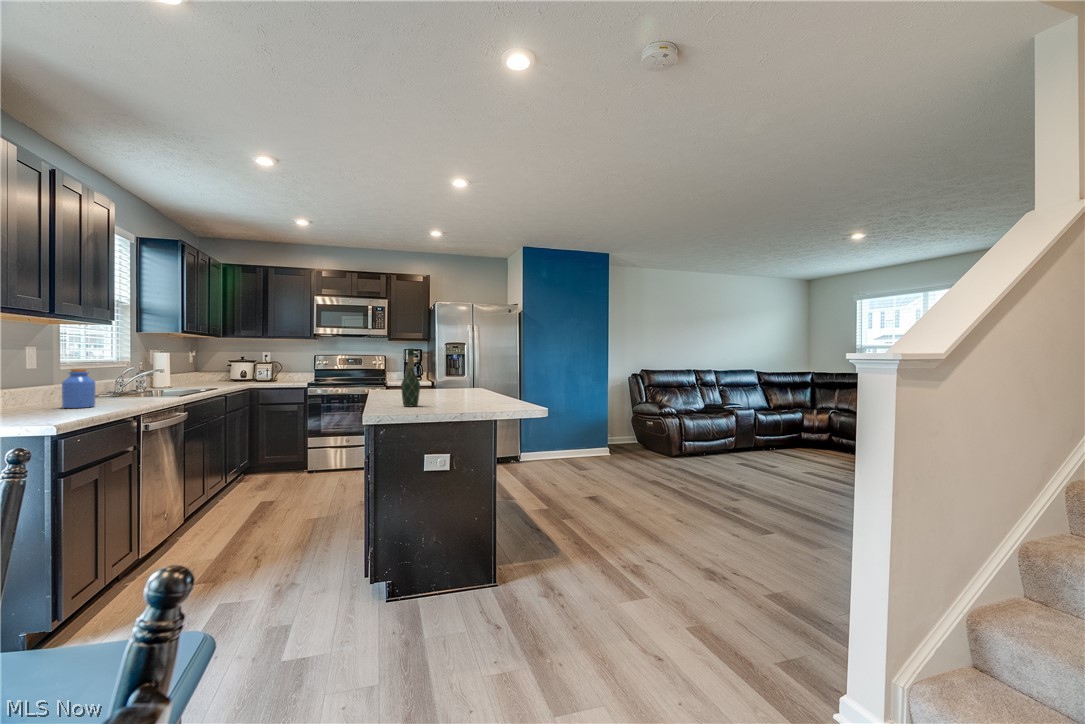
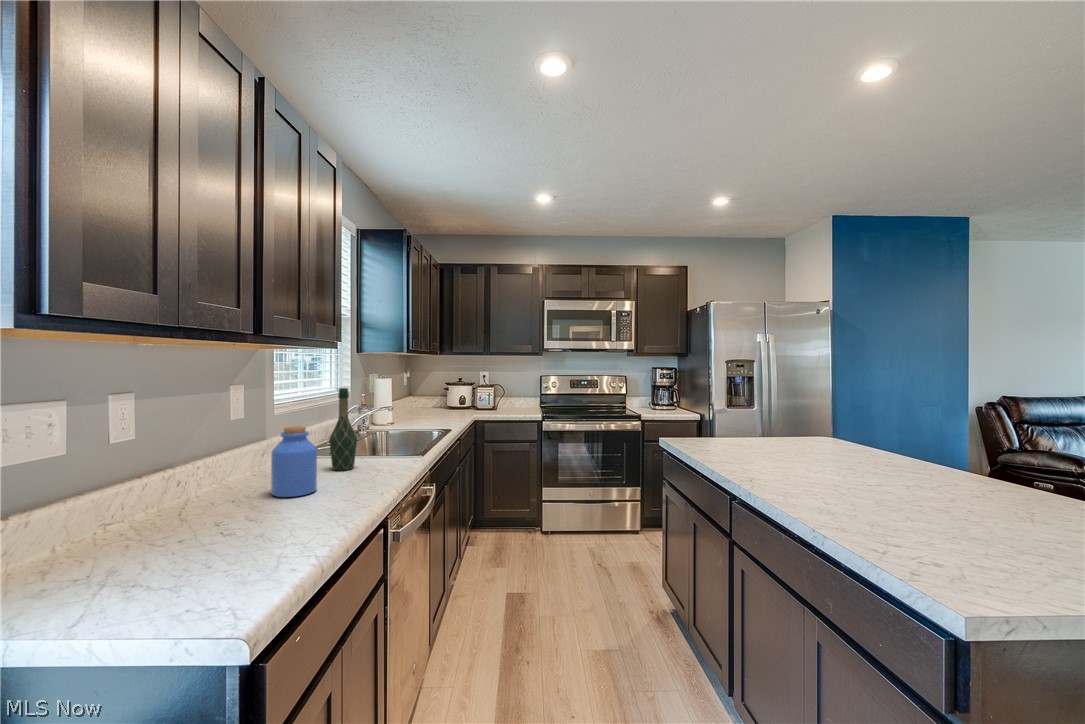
wine bottle: present [401,348,420,407] -> present [329,388,357,470]

